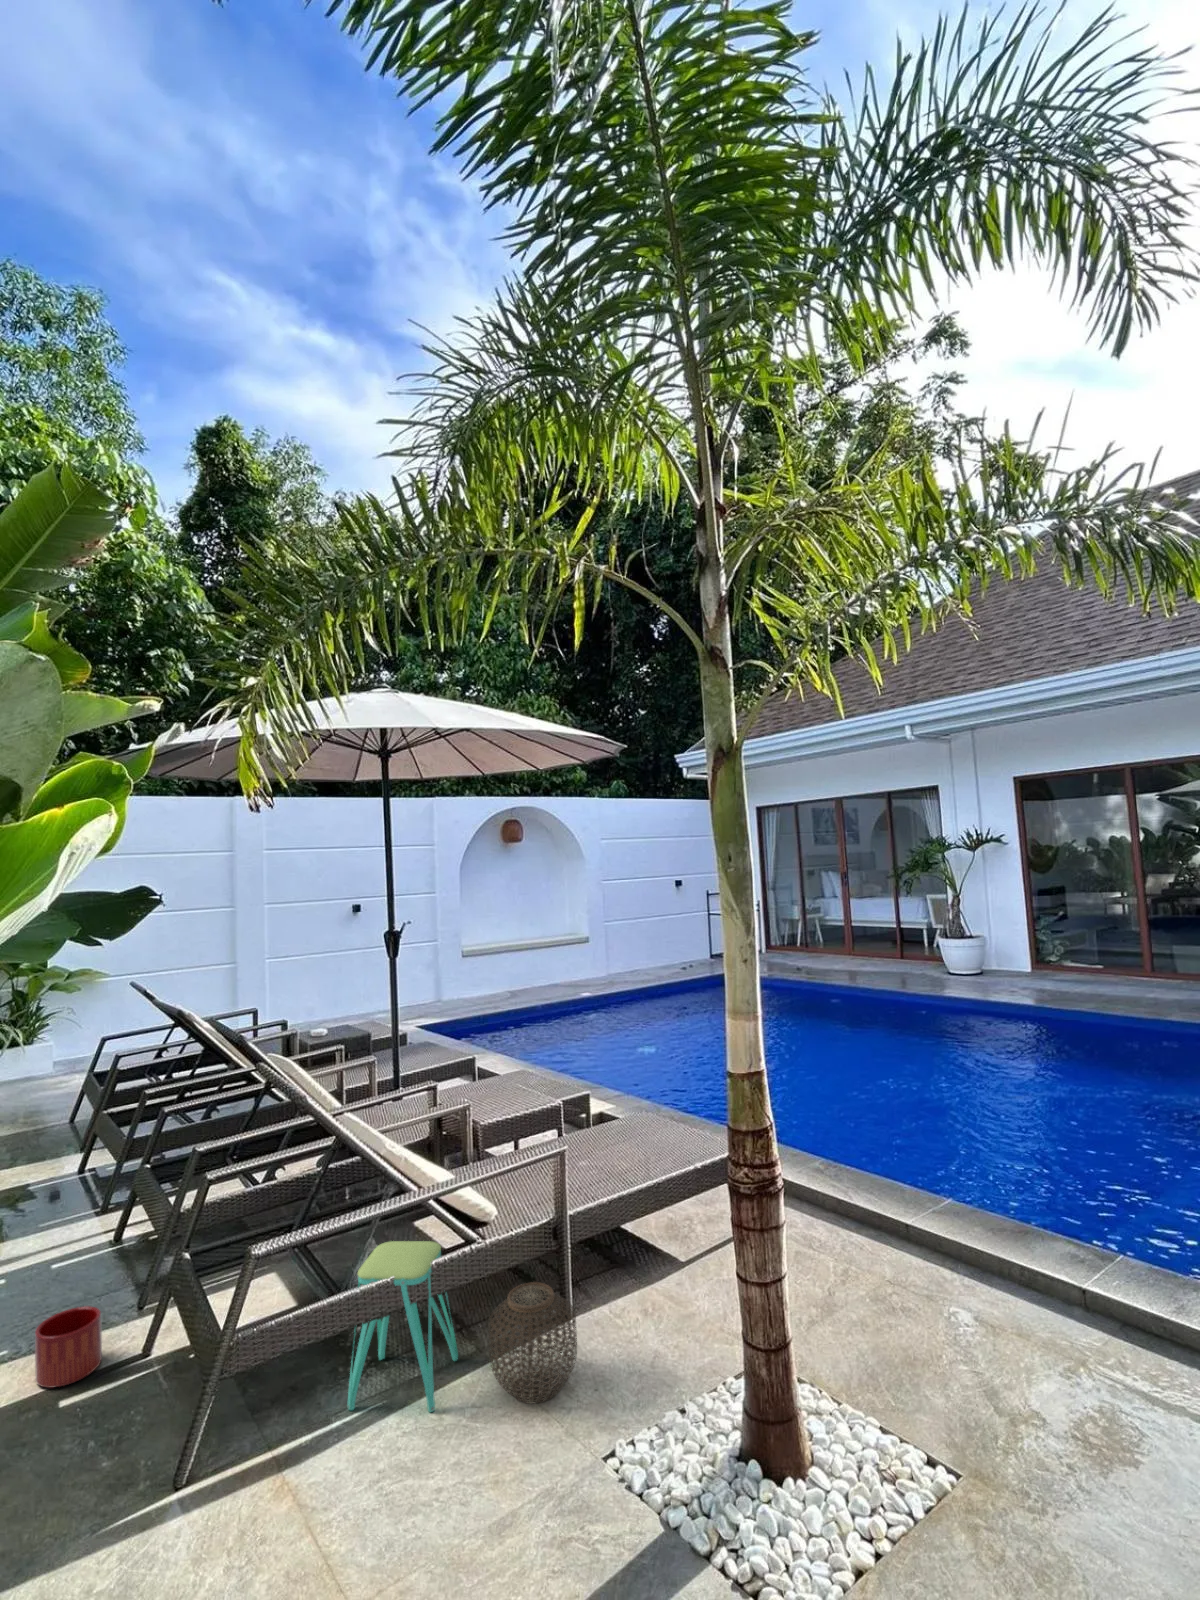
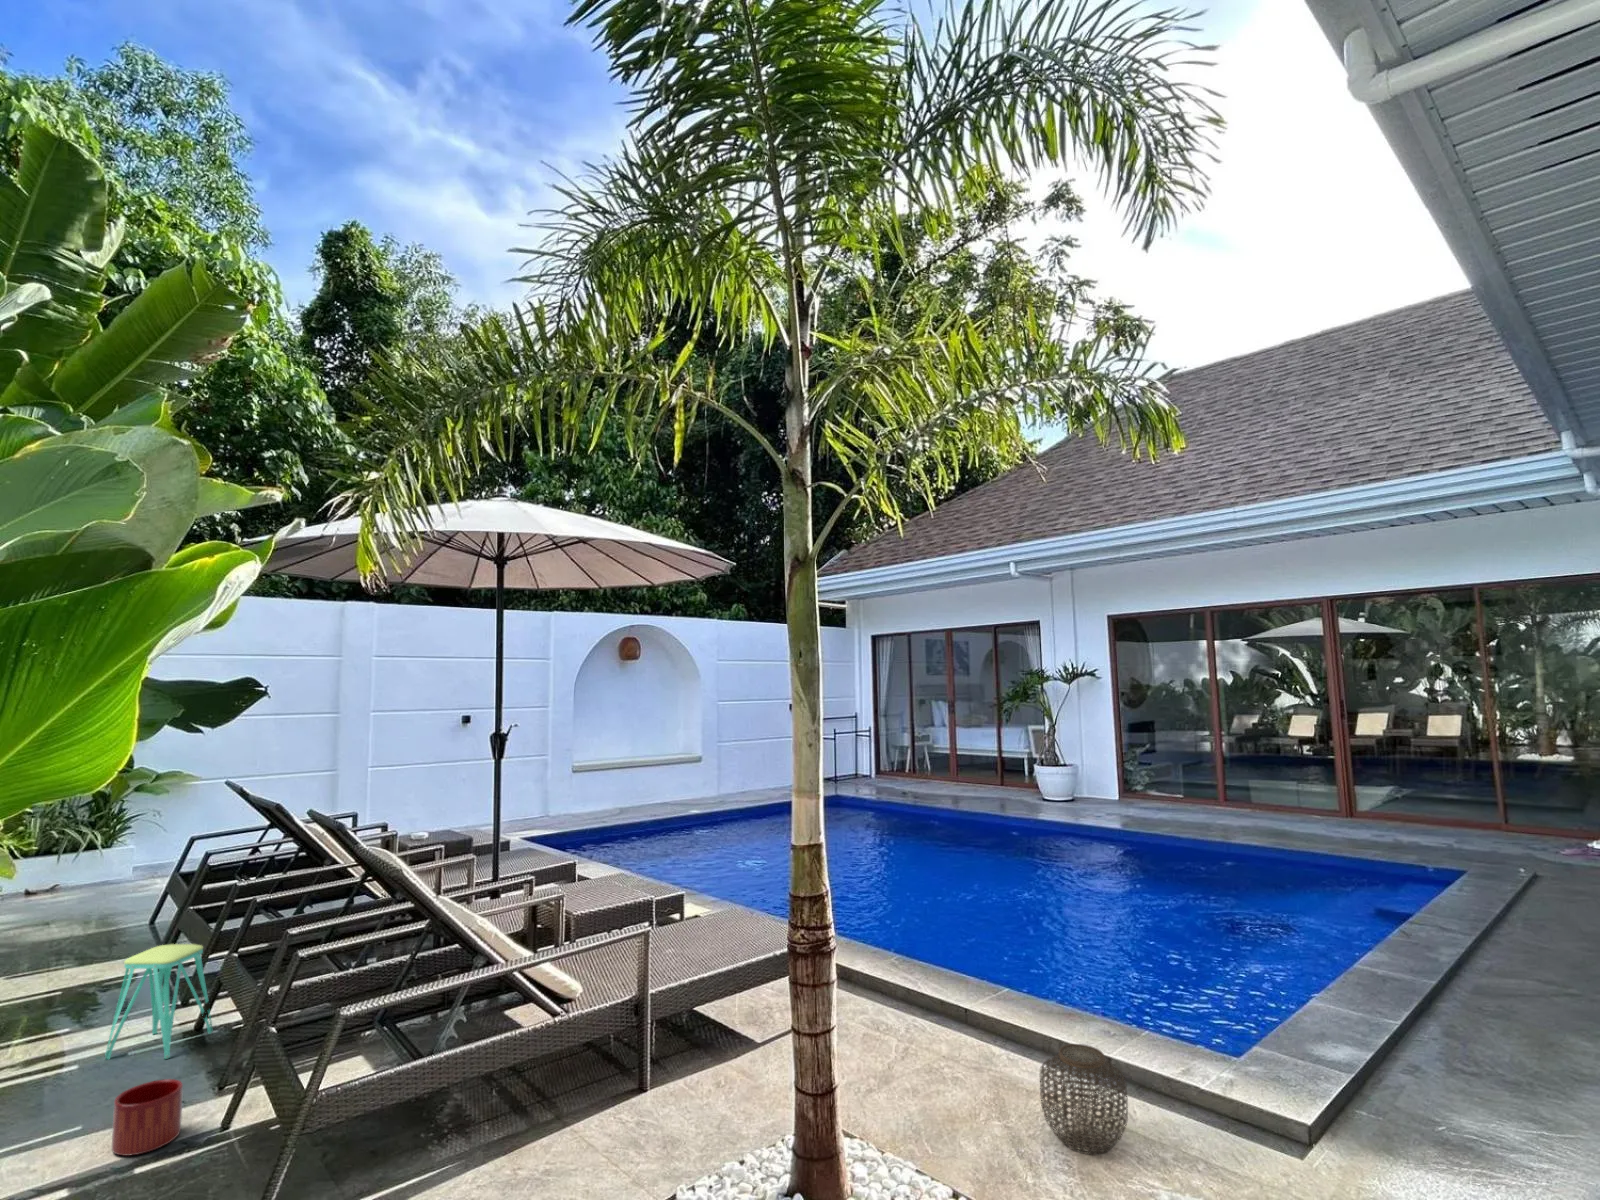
stool: present [348,1241,458,1412] -> present [105,944,213,1059]
woven basket: present [488,1282,577,1403] -> present [1040,1044,1128,1155]

